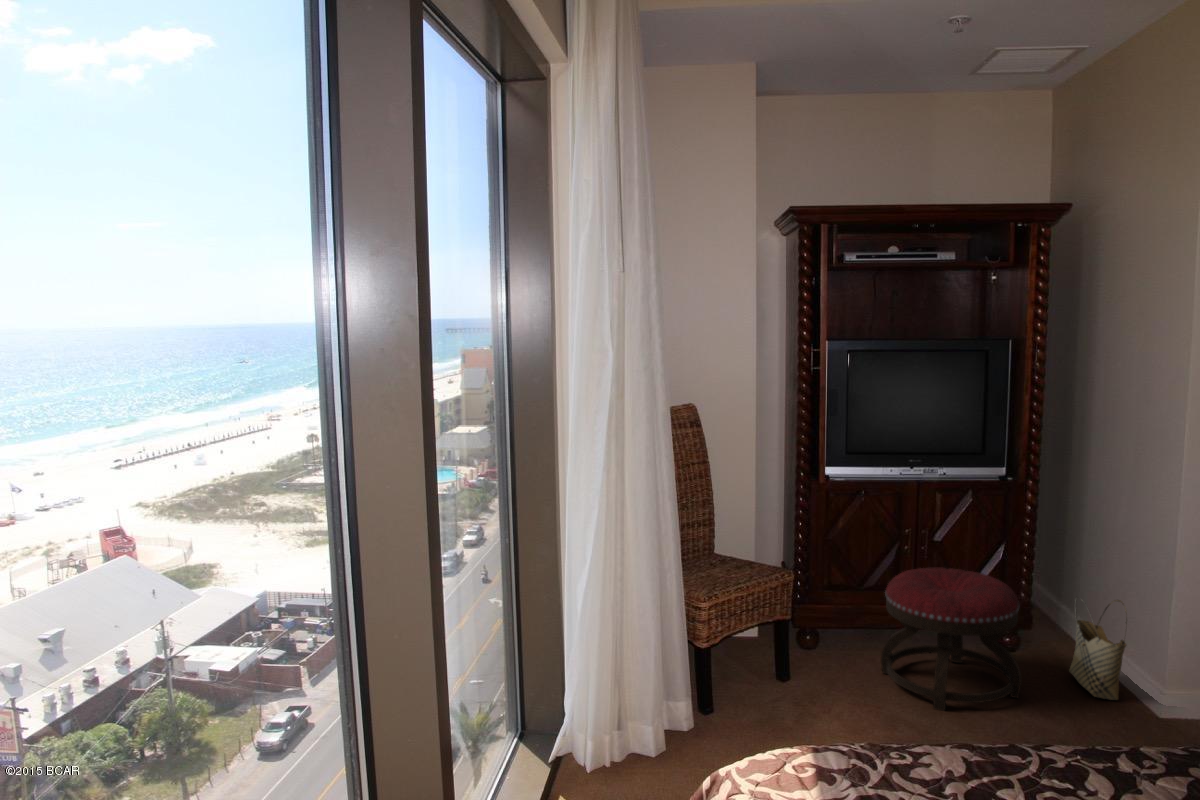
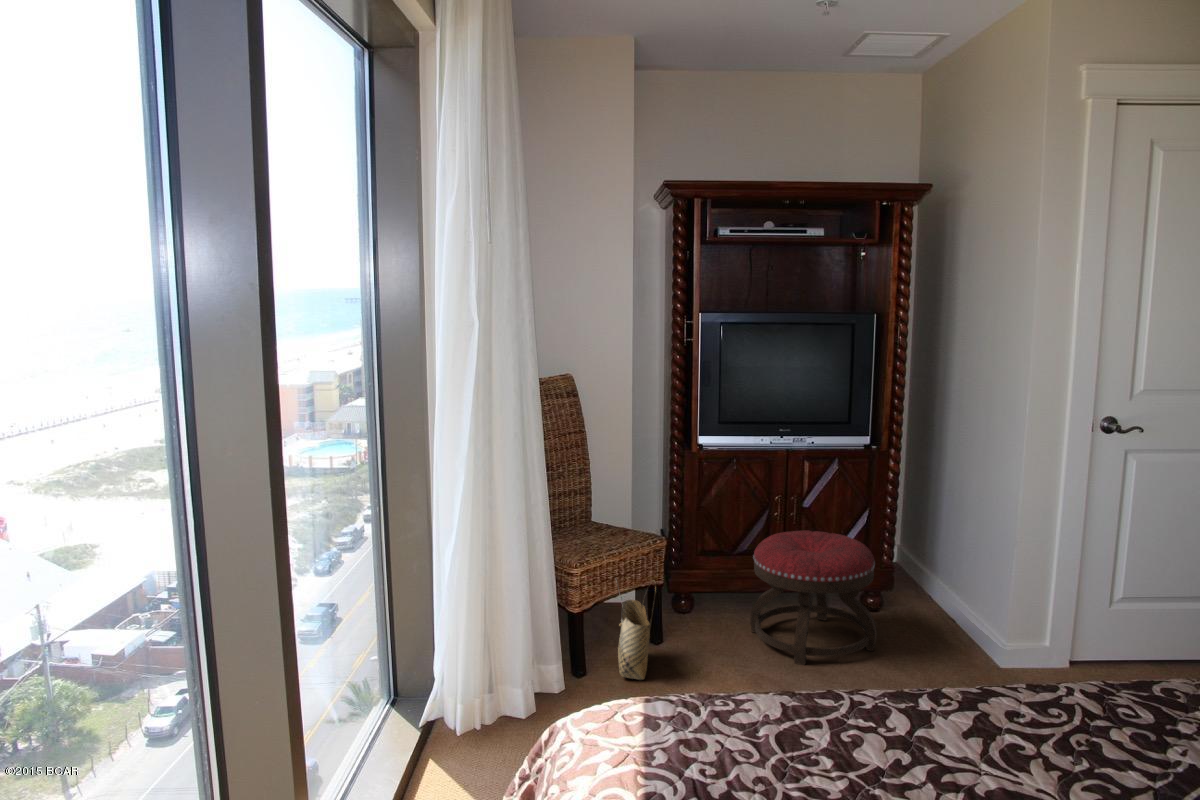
woven basket: present [1069,597,1127,700] -> present [616,578,655,680]

